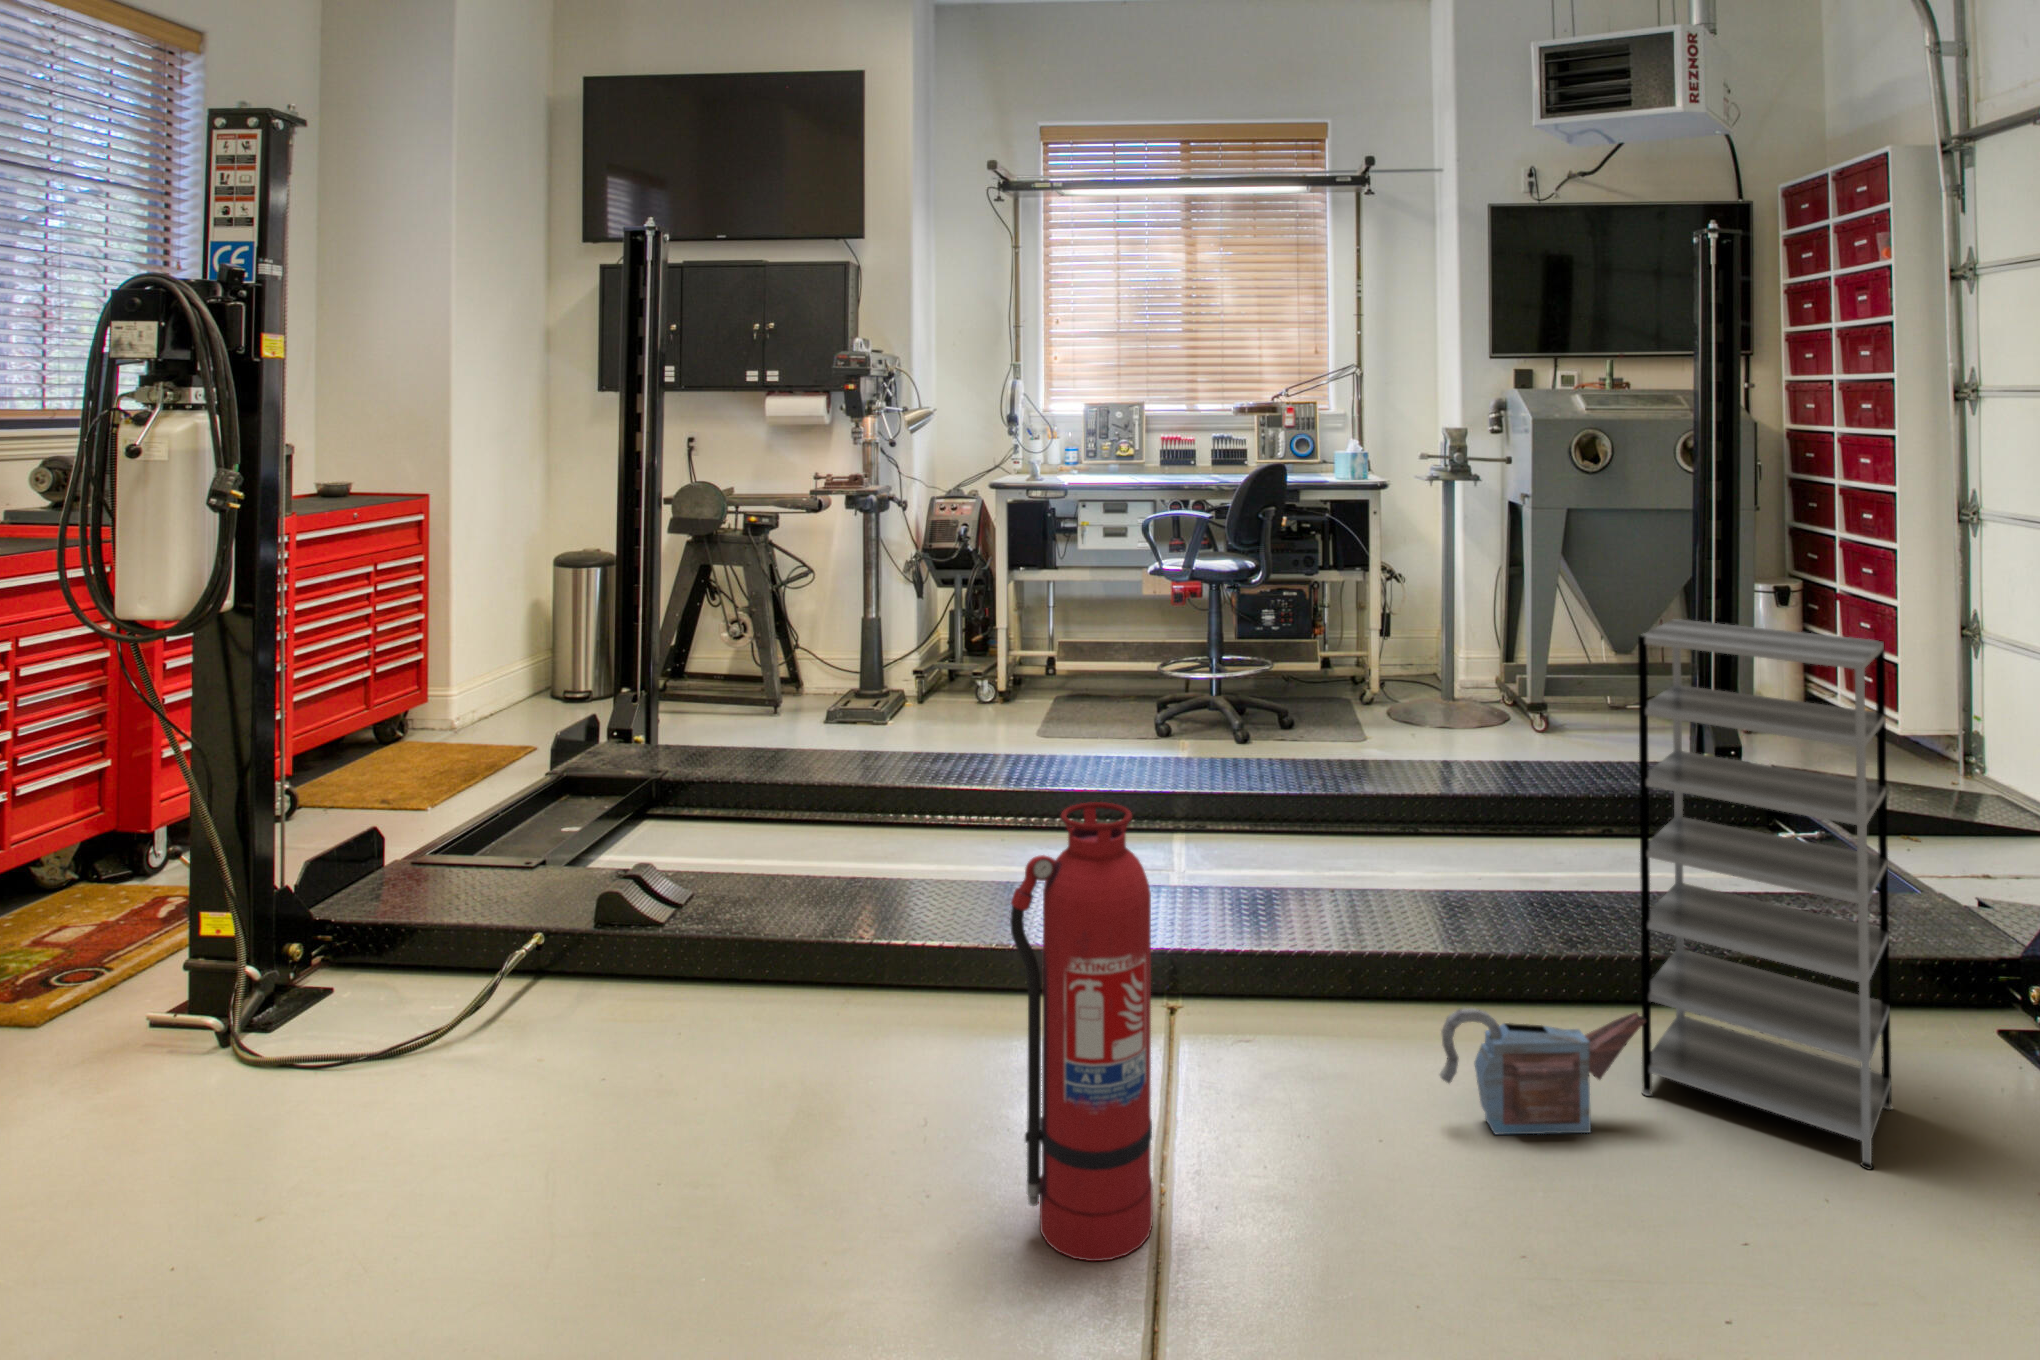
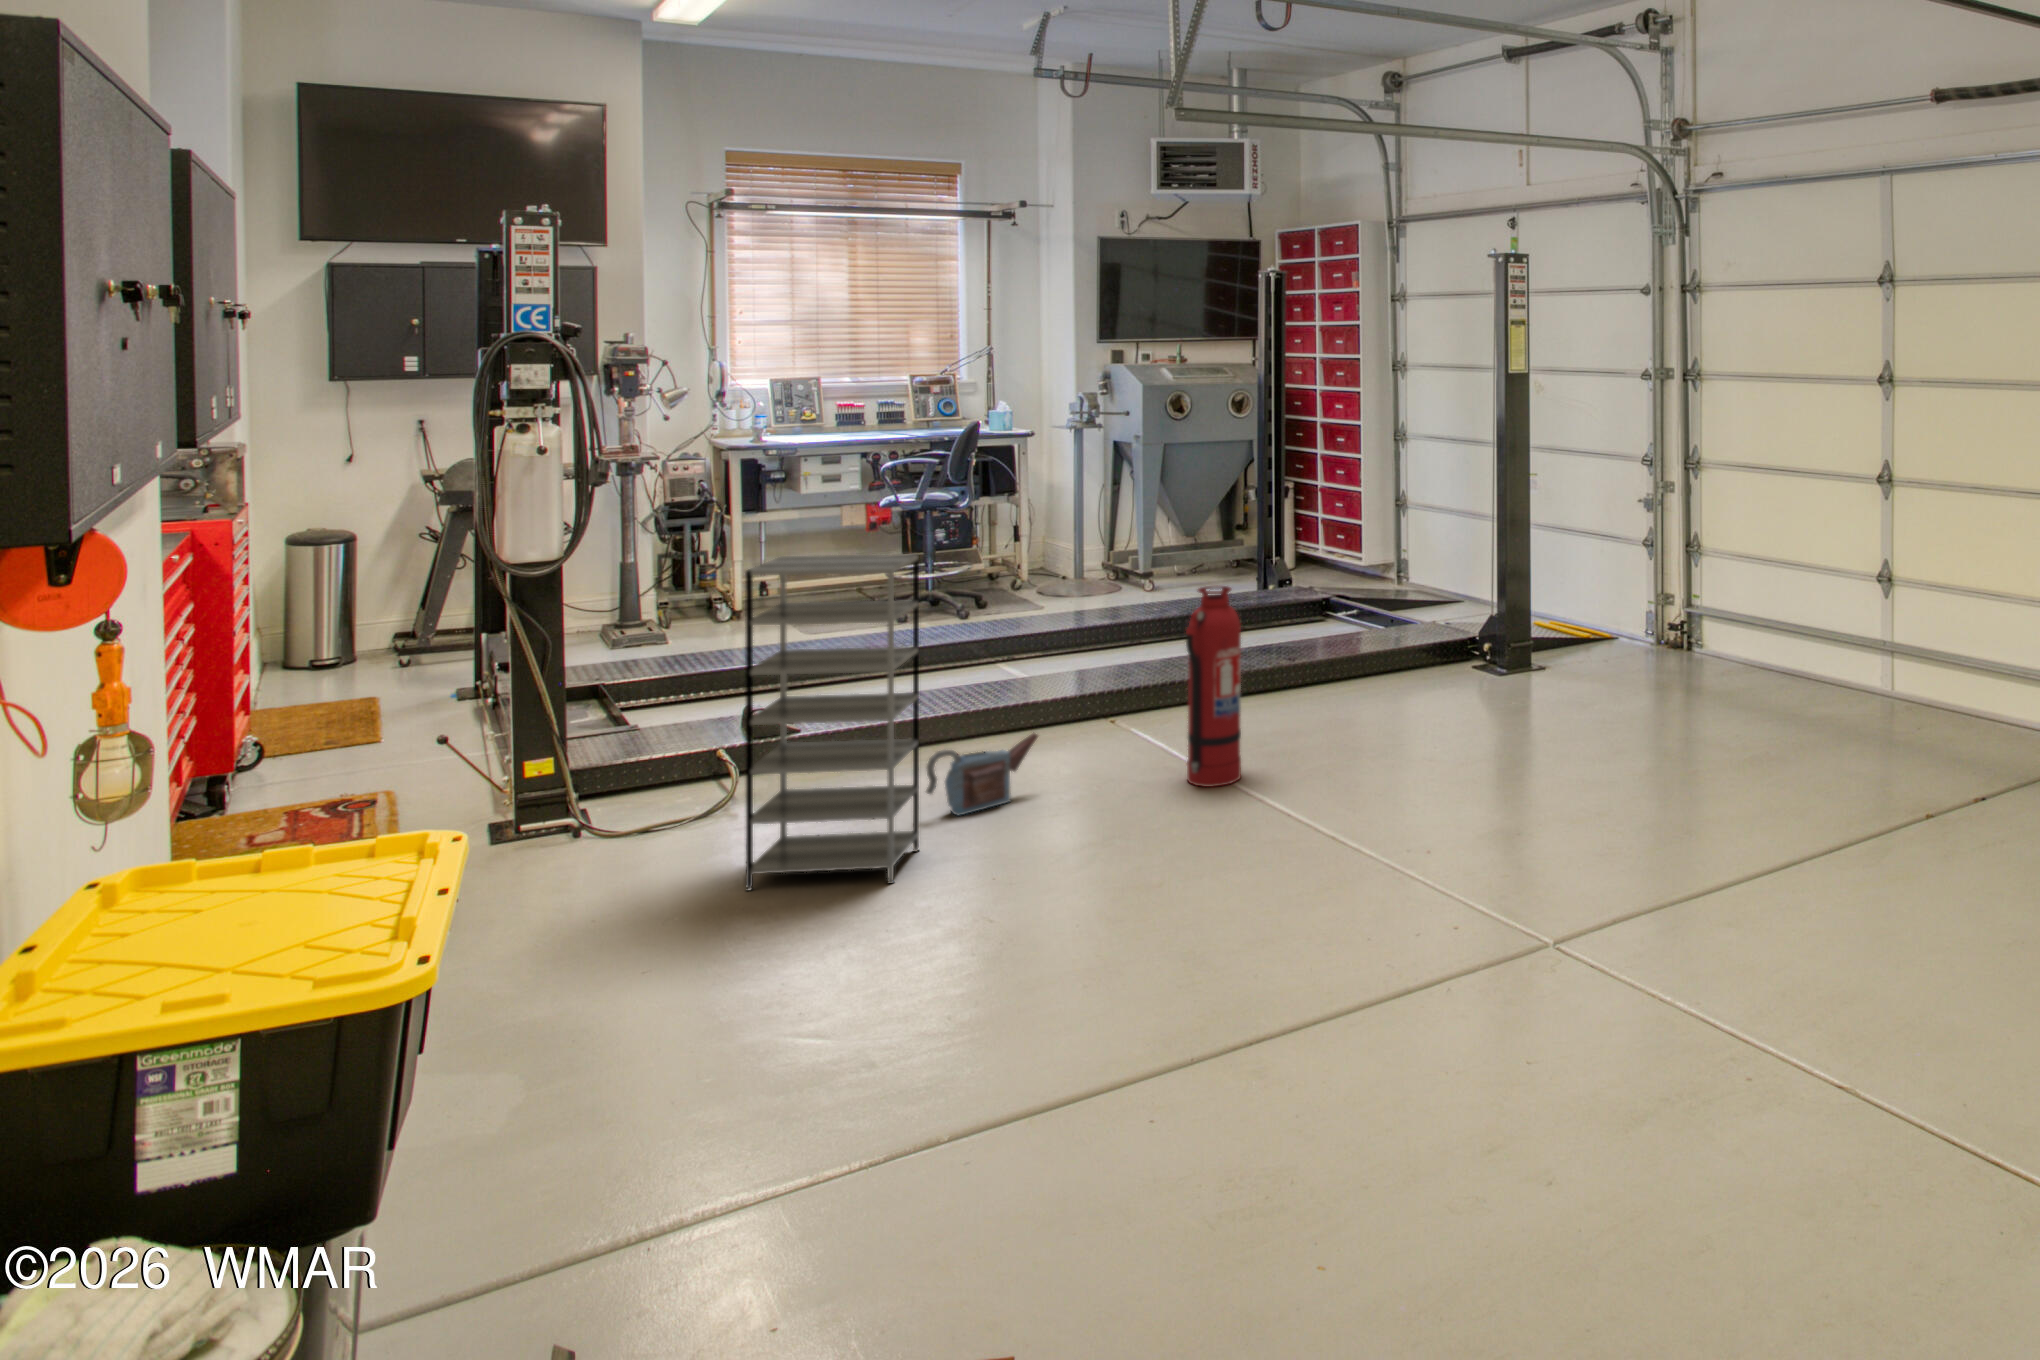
shelving unit: present [1638,619,1893,1169] -> present [745,554,919,890]
watering can: present [1440,1008,1646,1134] -> present [926,733,1038,816]

